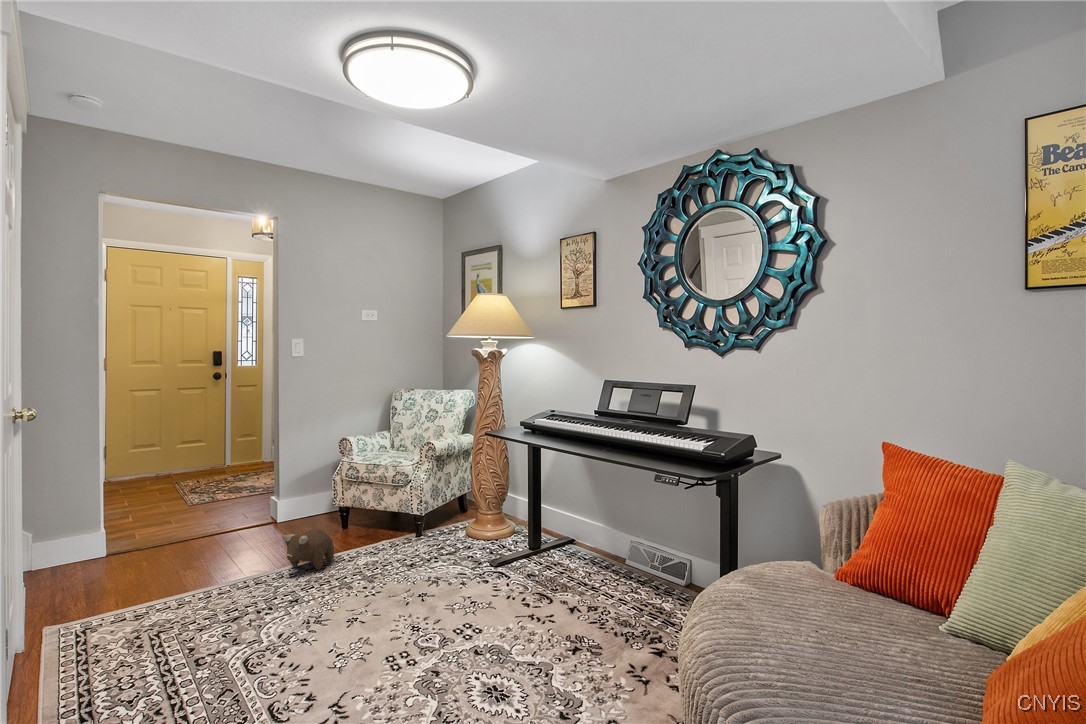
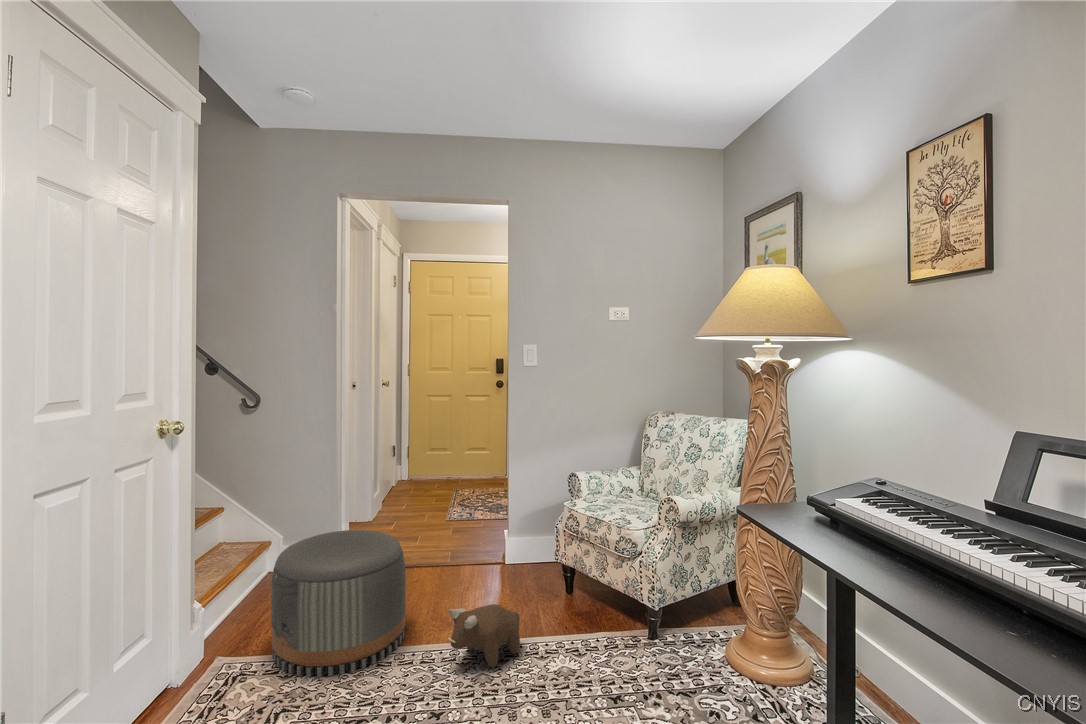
pouf: none [104,496,231,611] -> present [271,530,406,677]

